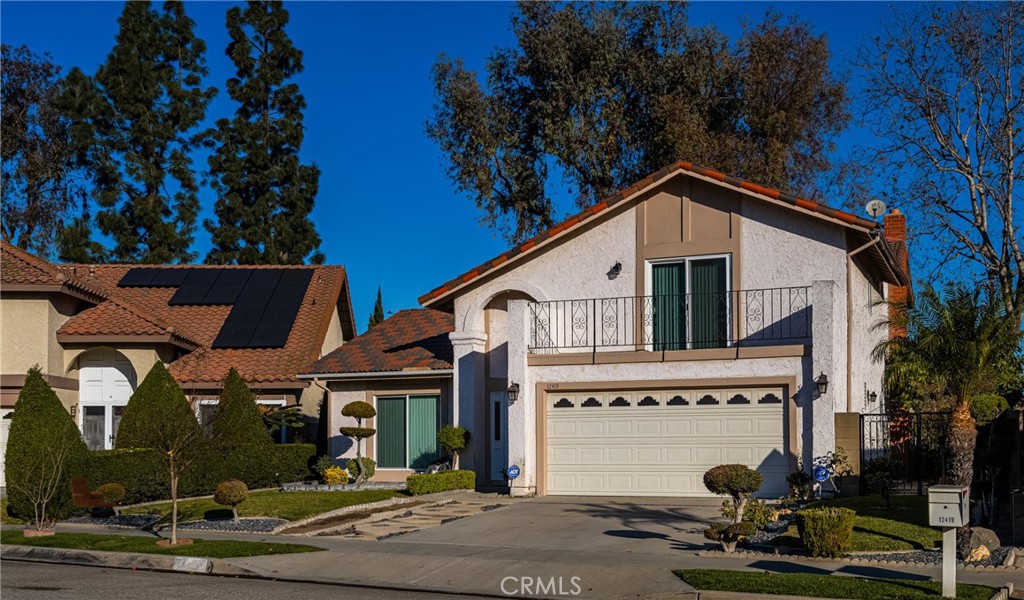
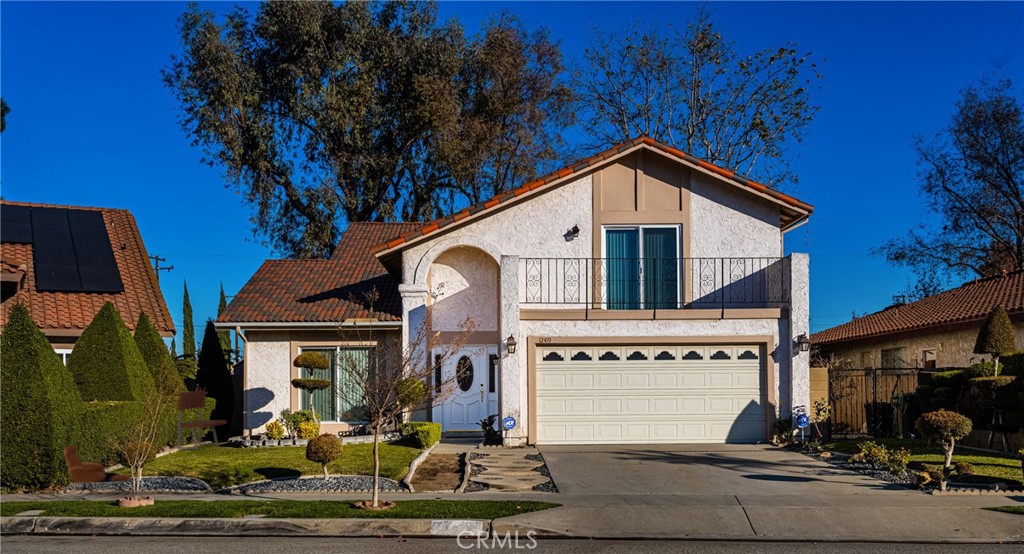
bench: none [262,435,312,487] -> present [177,391,226,450]

